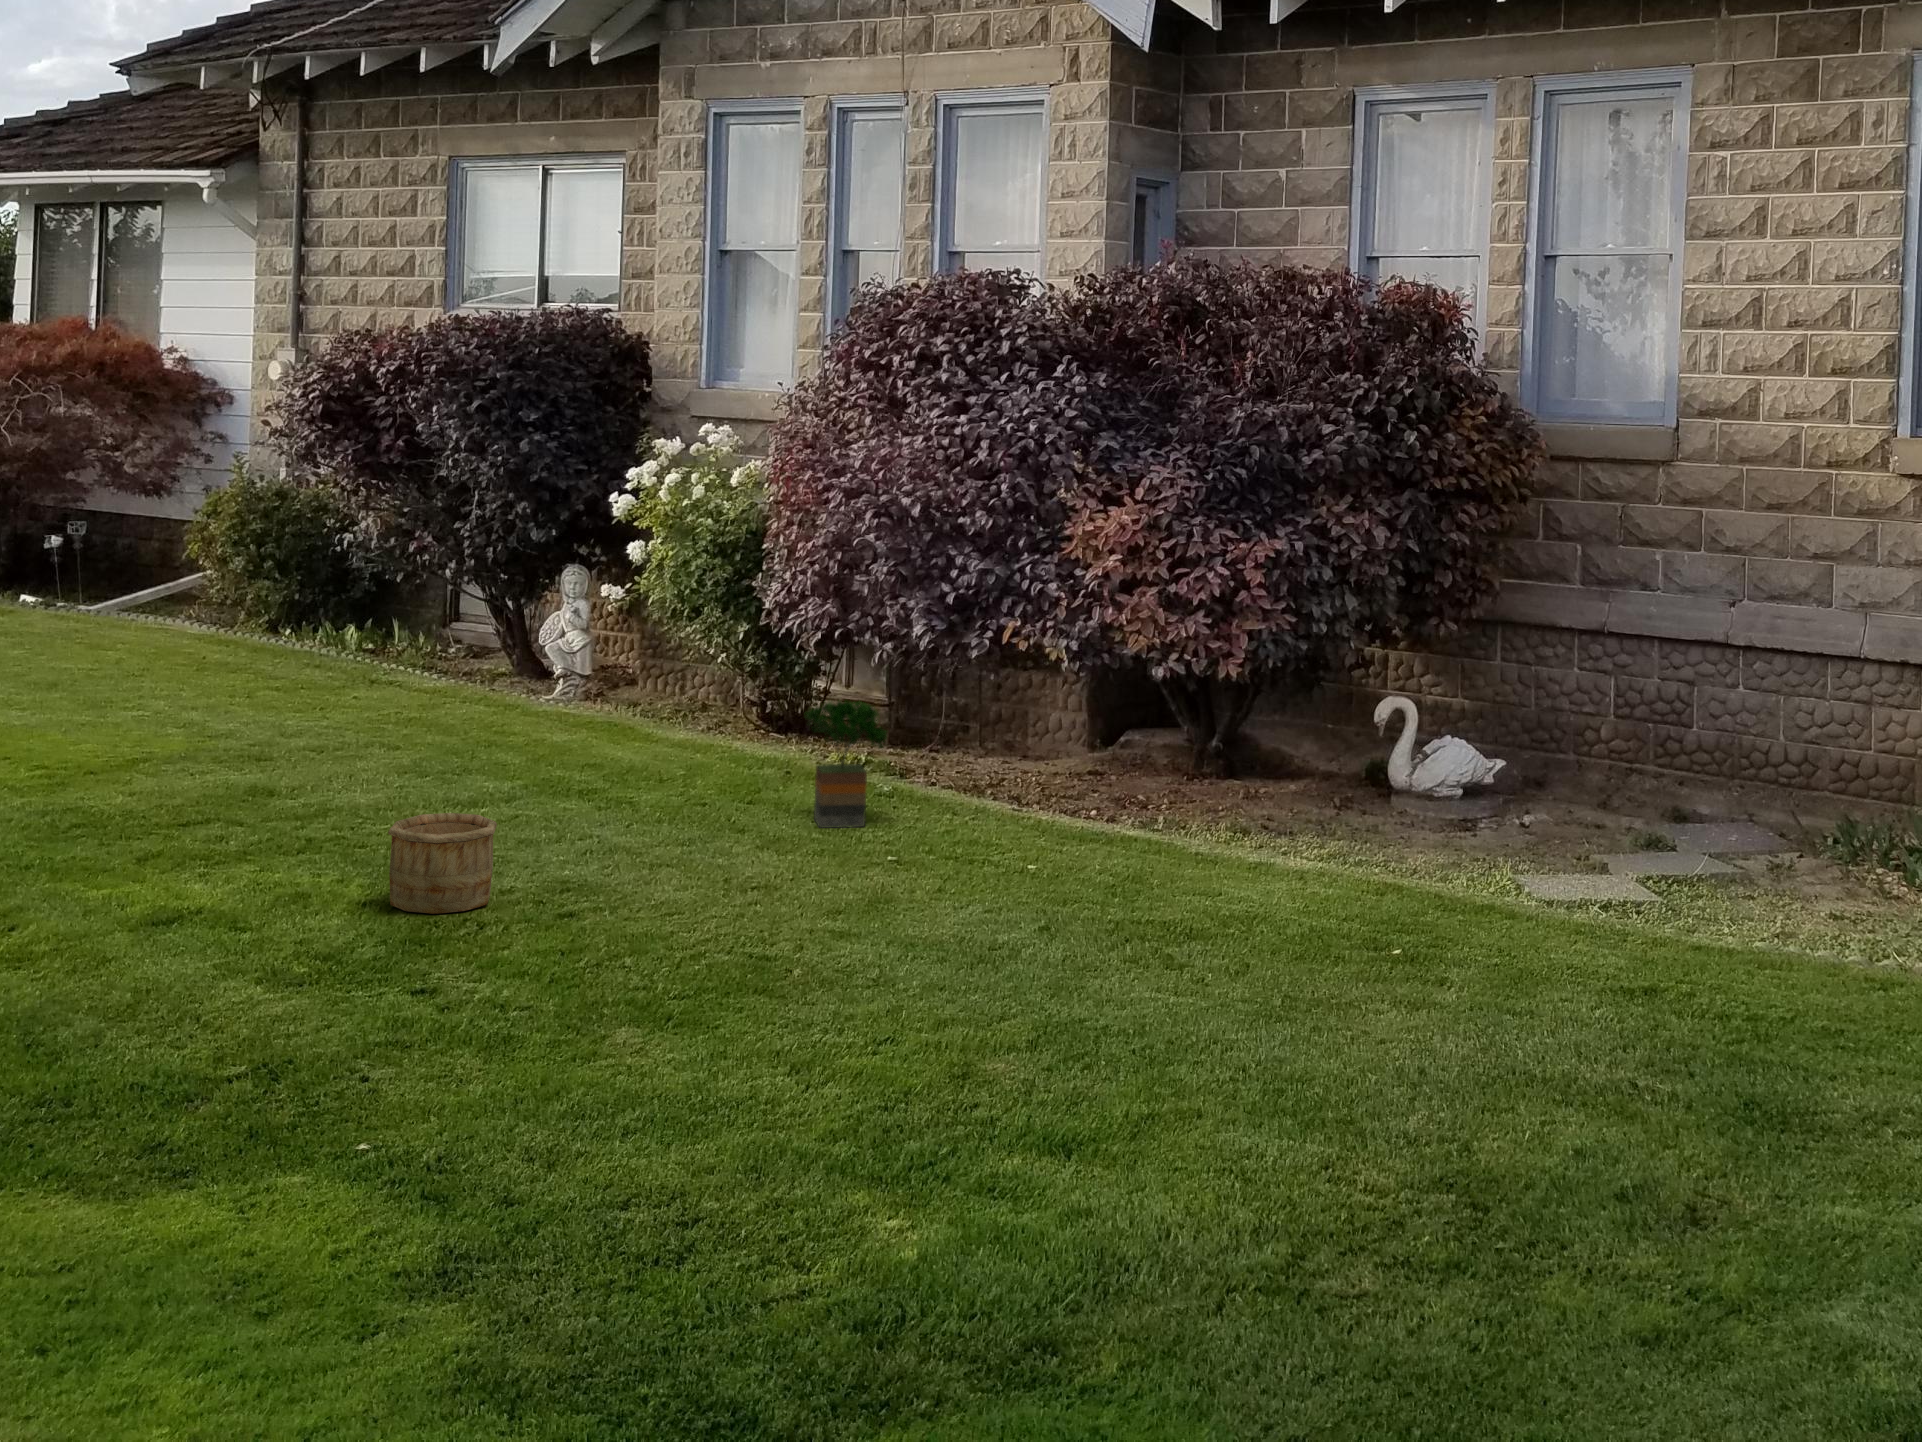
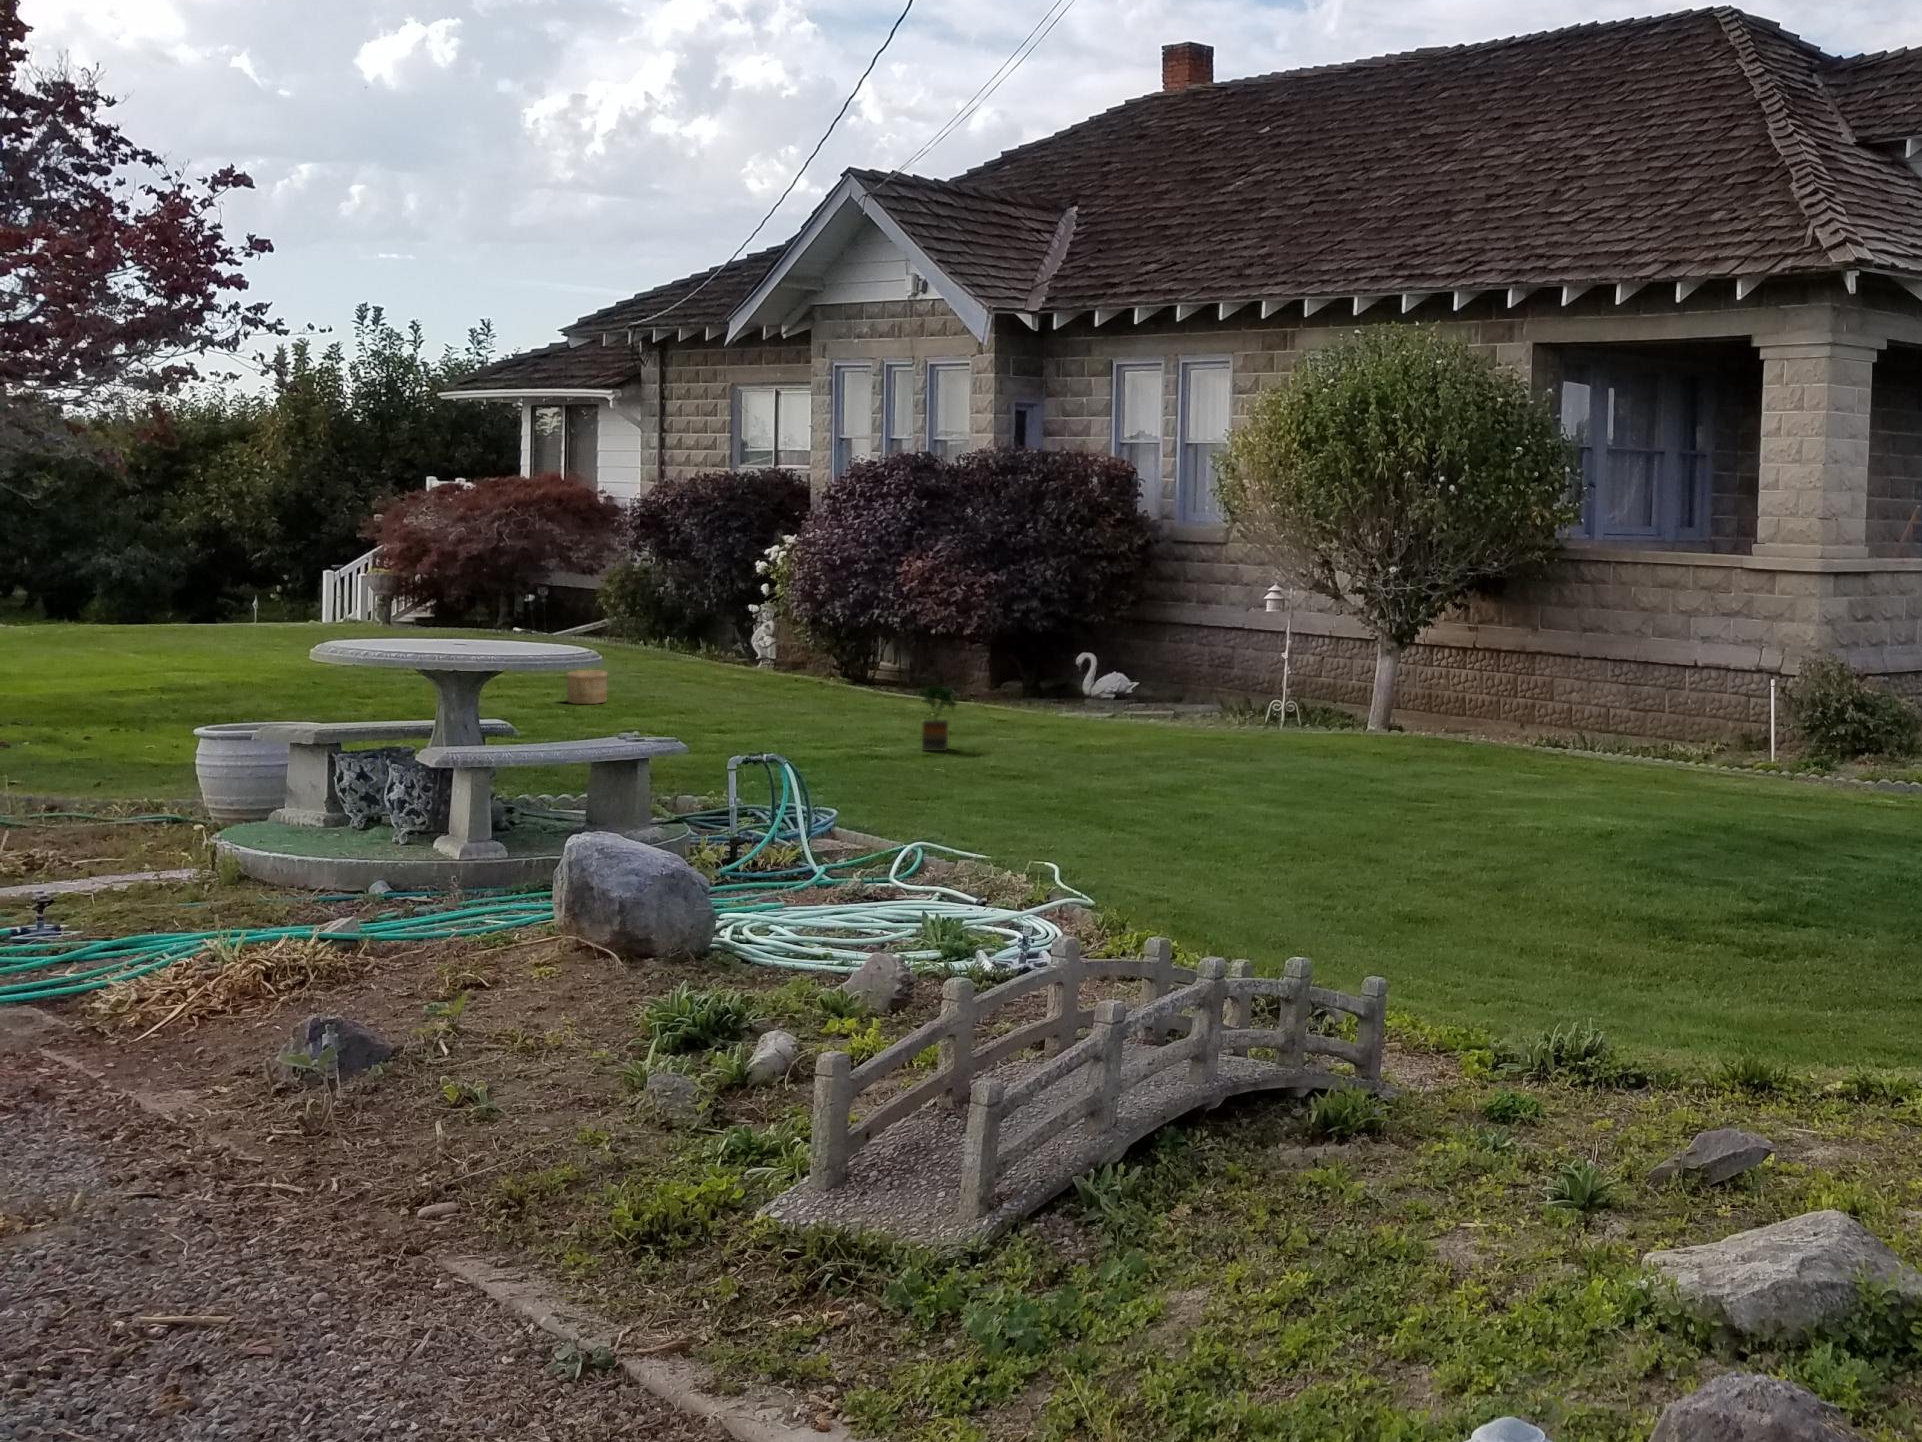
potted tree: present [806,700,887,828] -> present [917,686,959,751]

